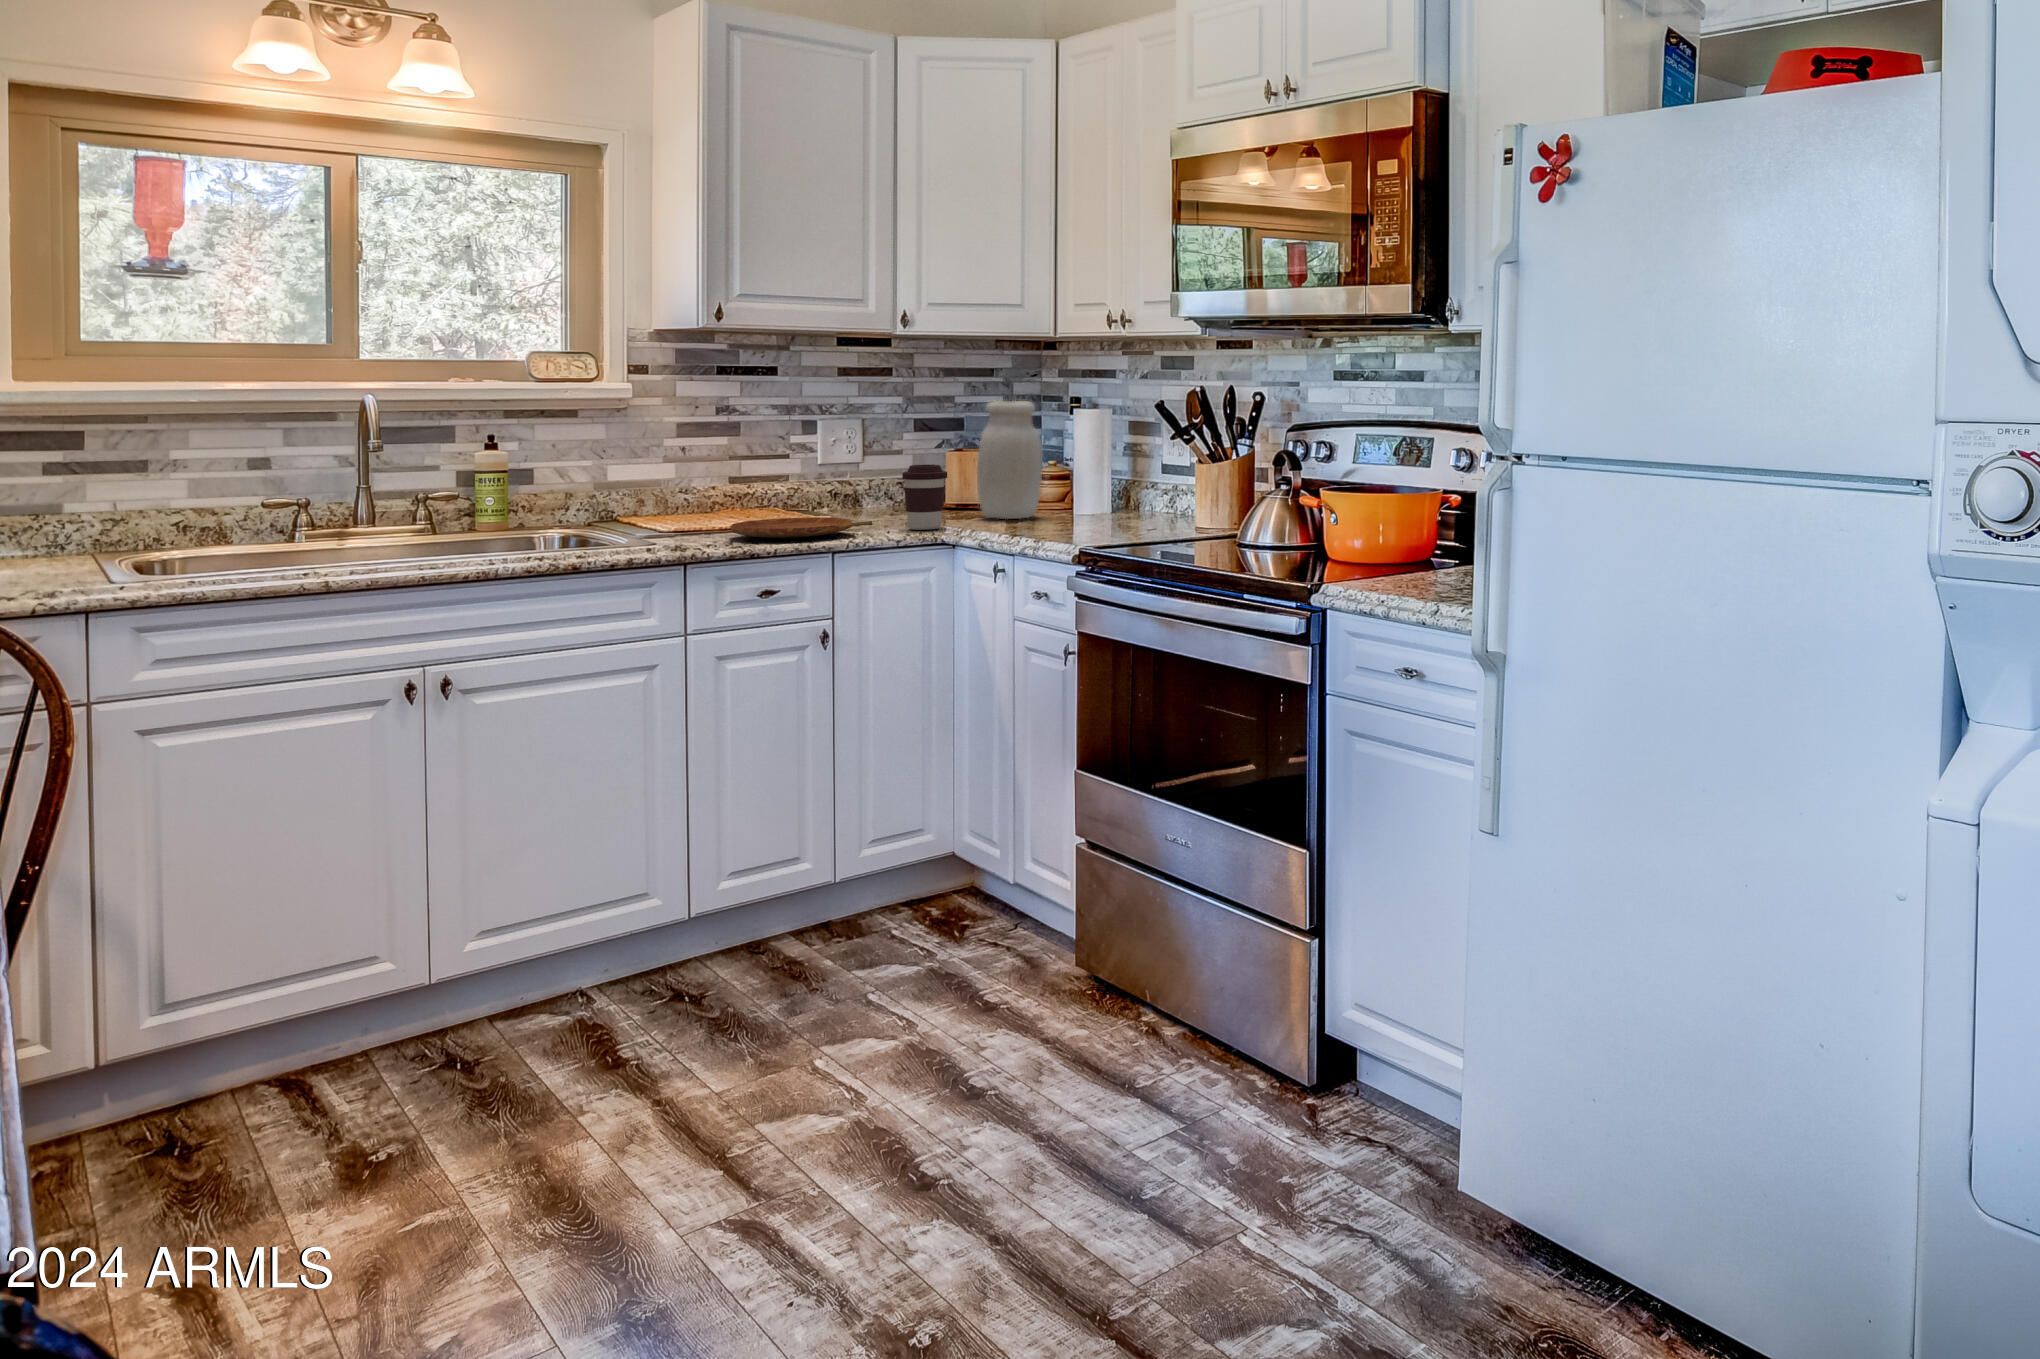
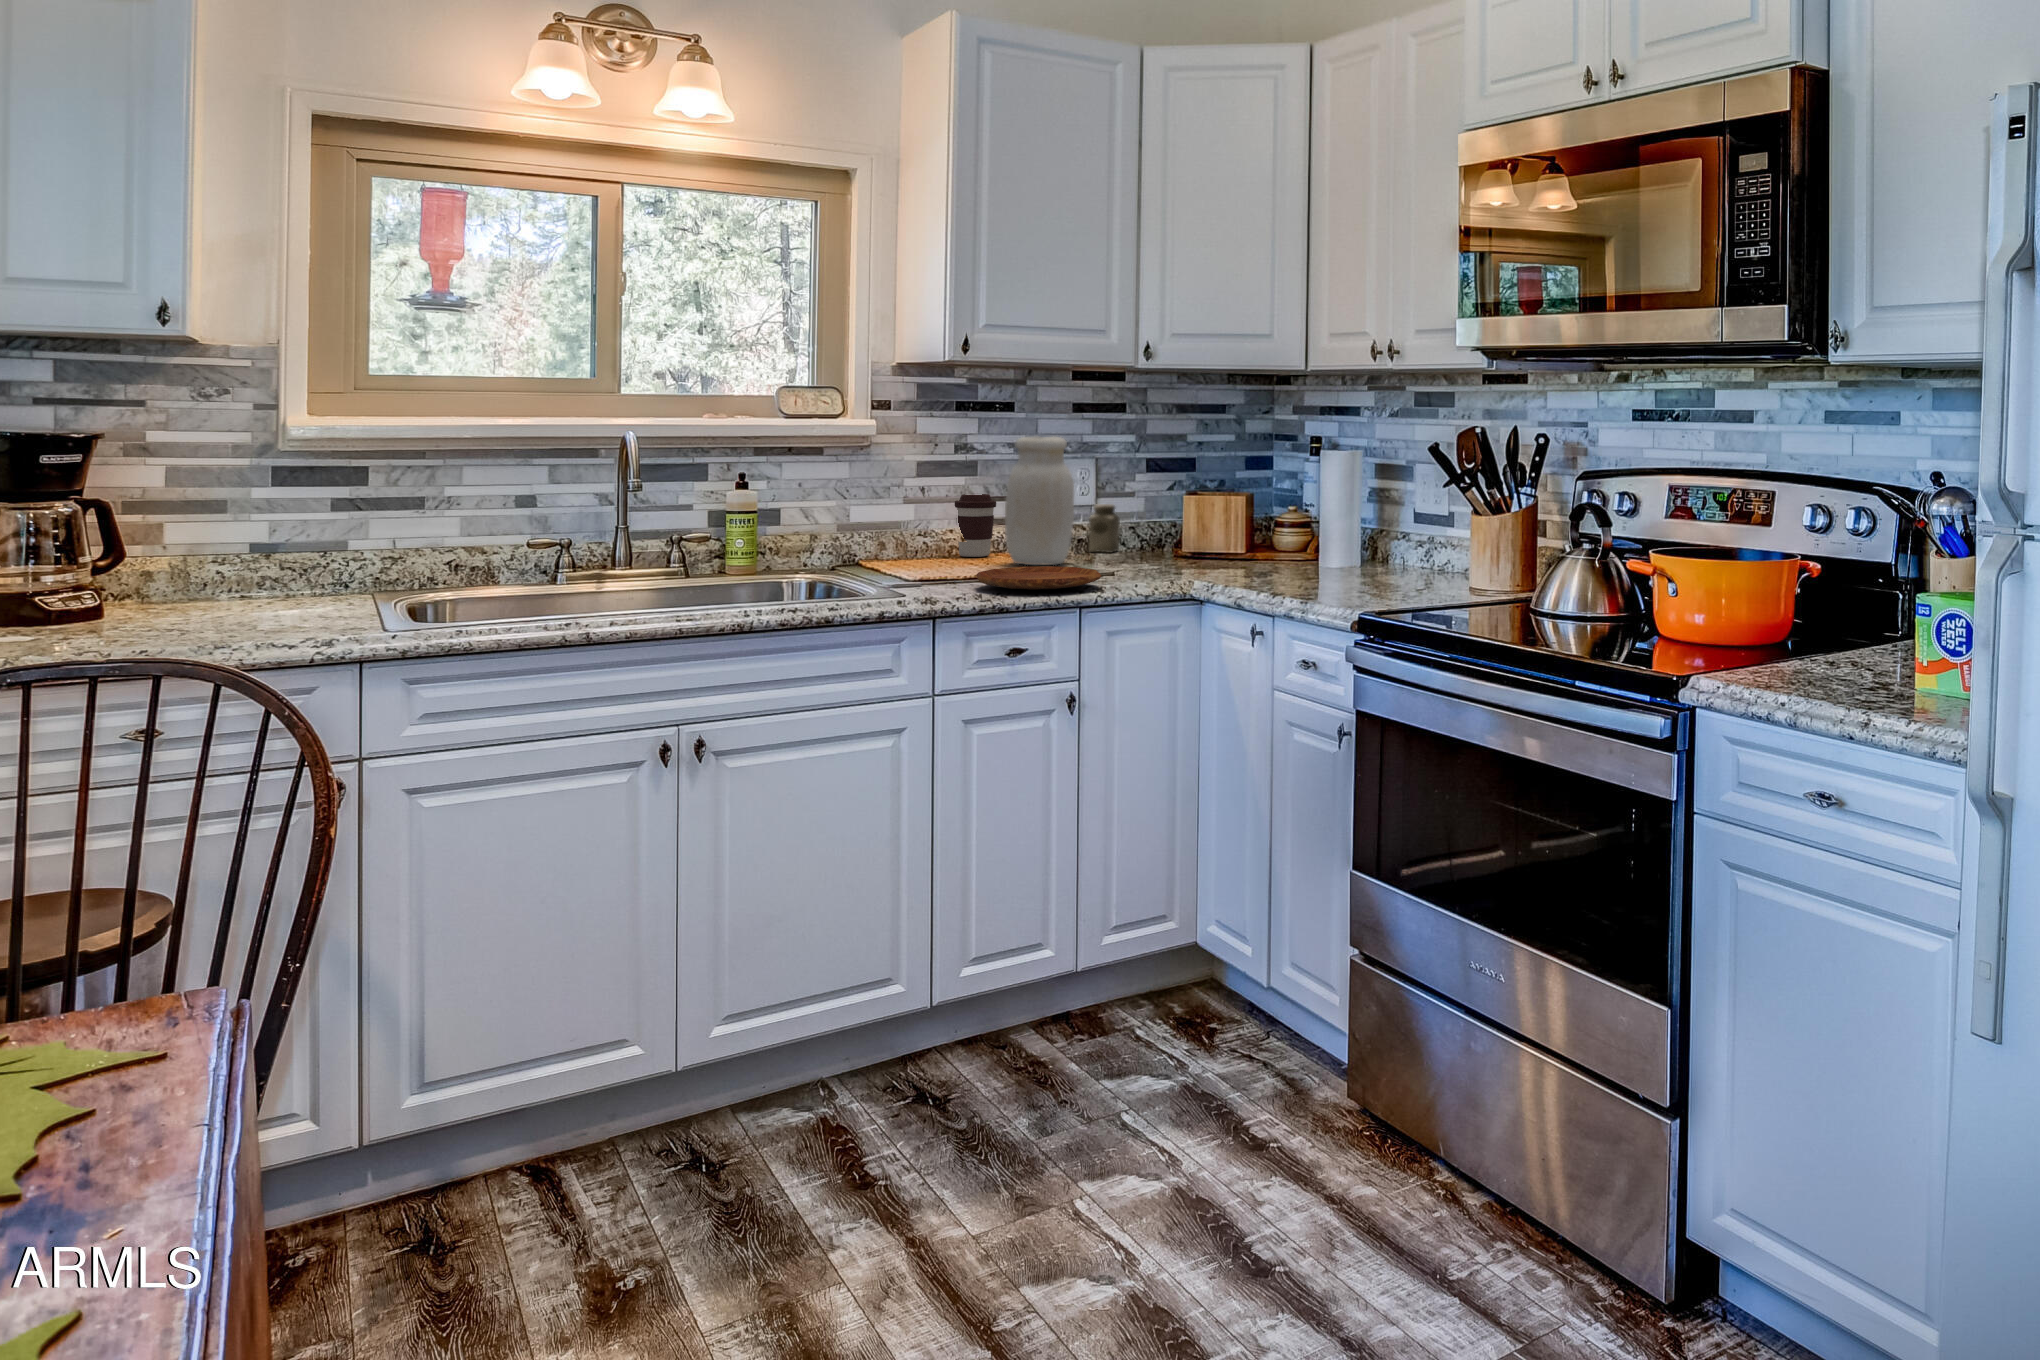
jar: present [977,401,1043,519] -> present [1005,436,1074,565]
salt shaker: none [856,461,888,506] -> present [1089,504,1120,553]
coffee cup: present [902,465,947,530] -> present [955,494,996,557]

